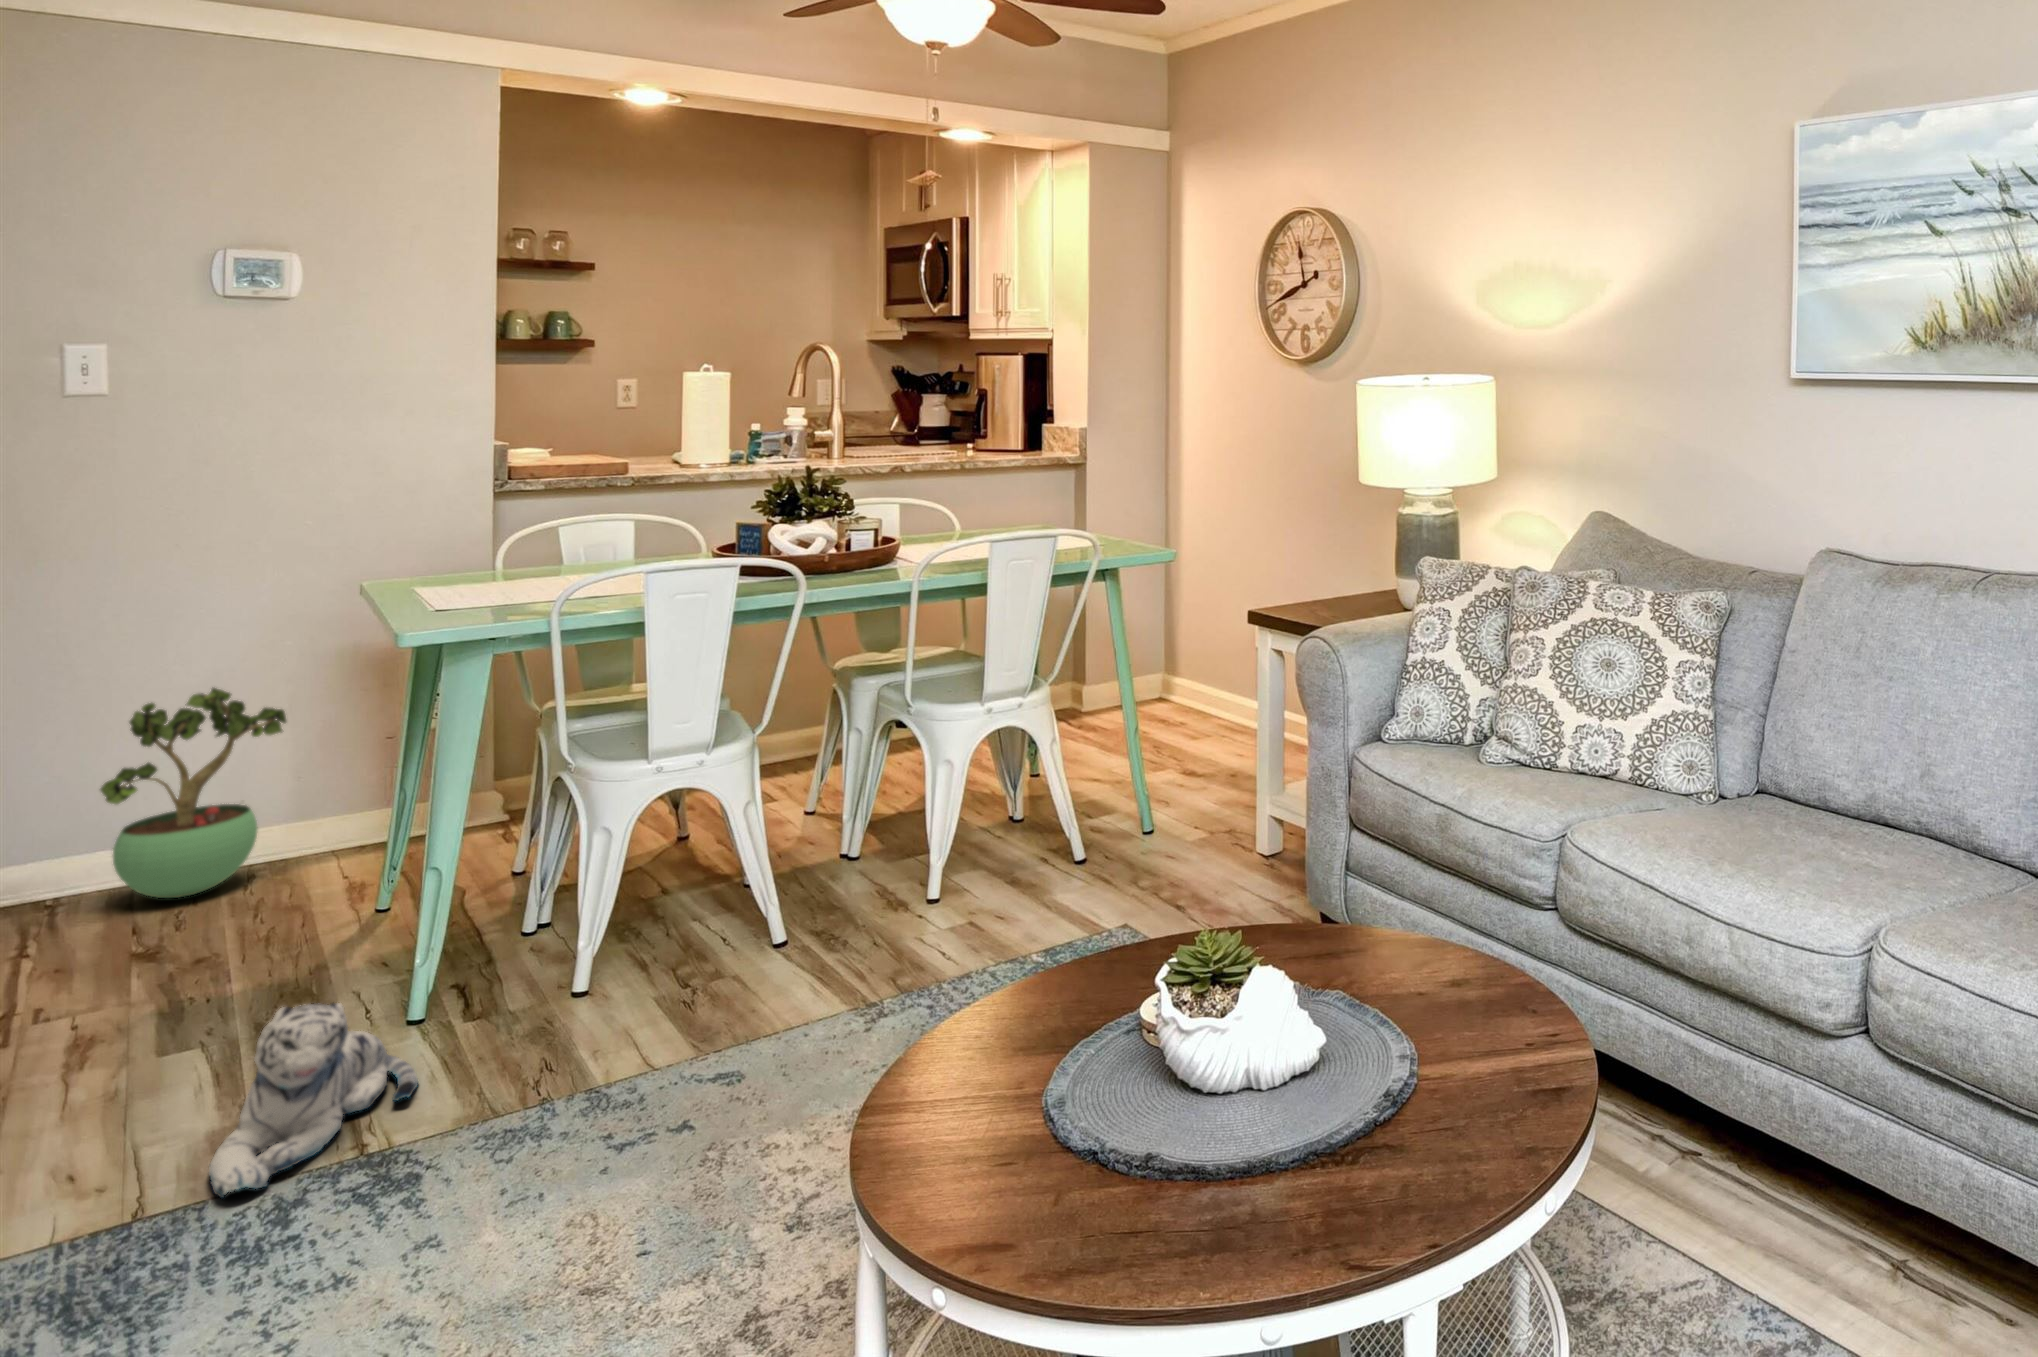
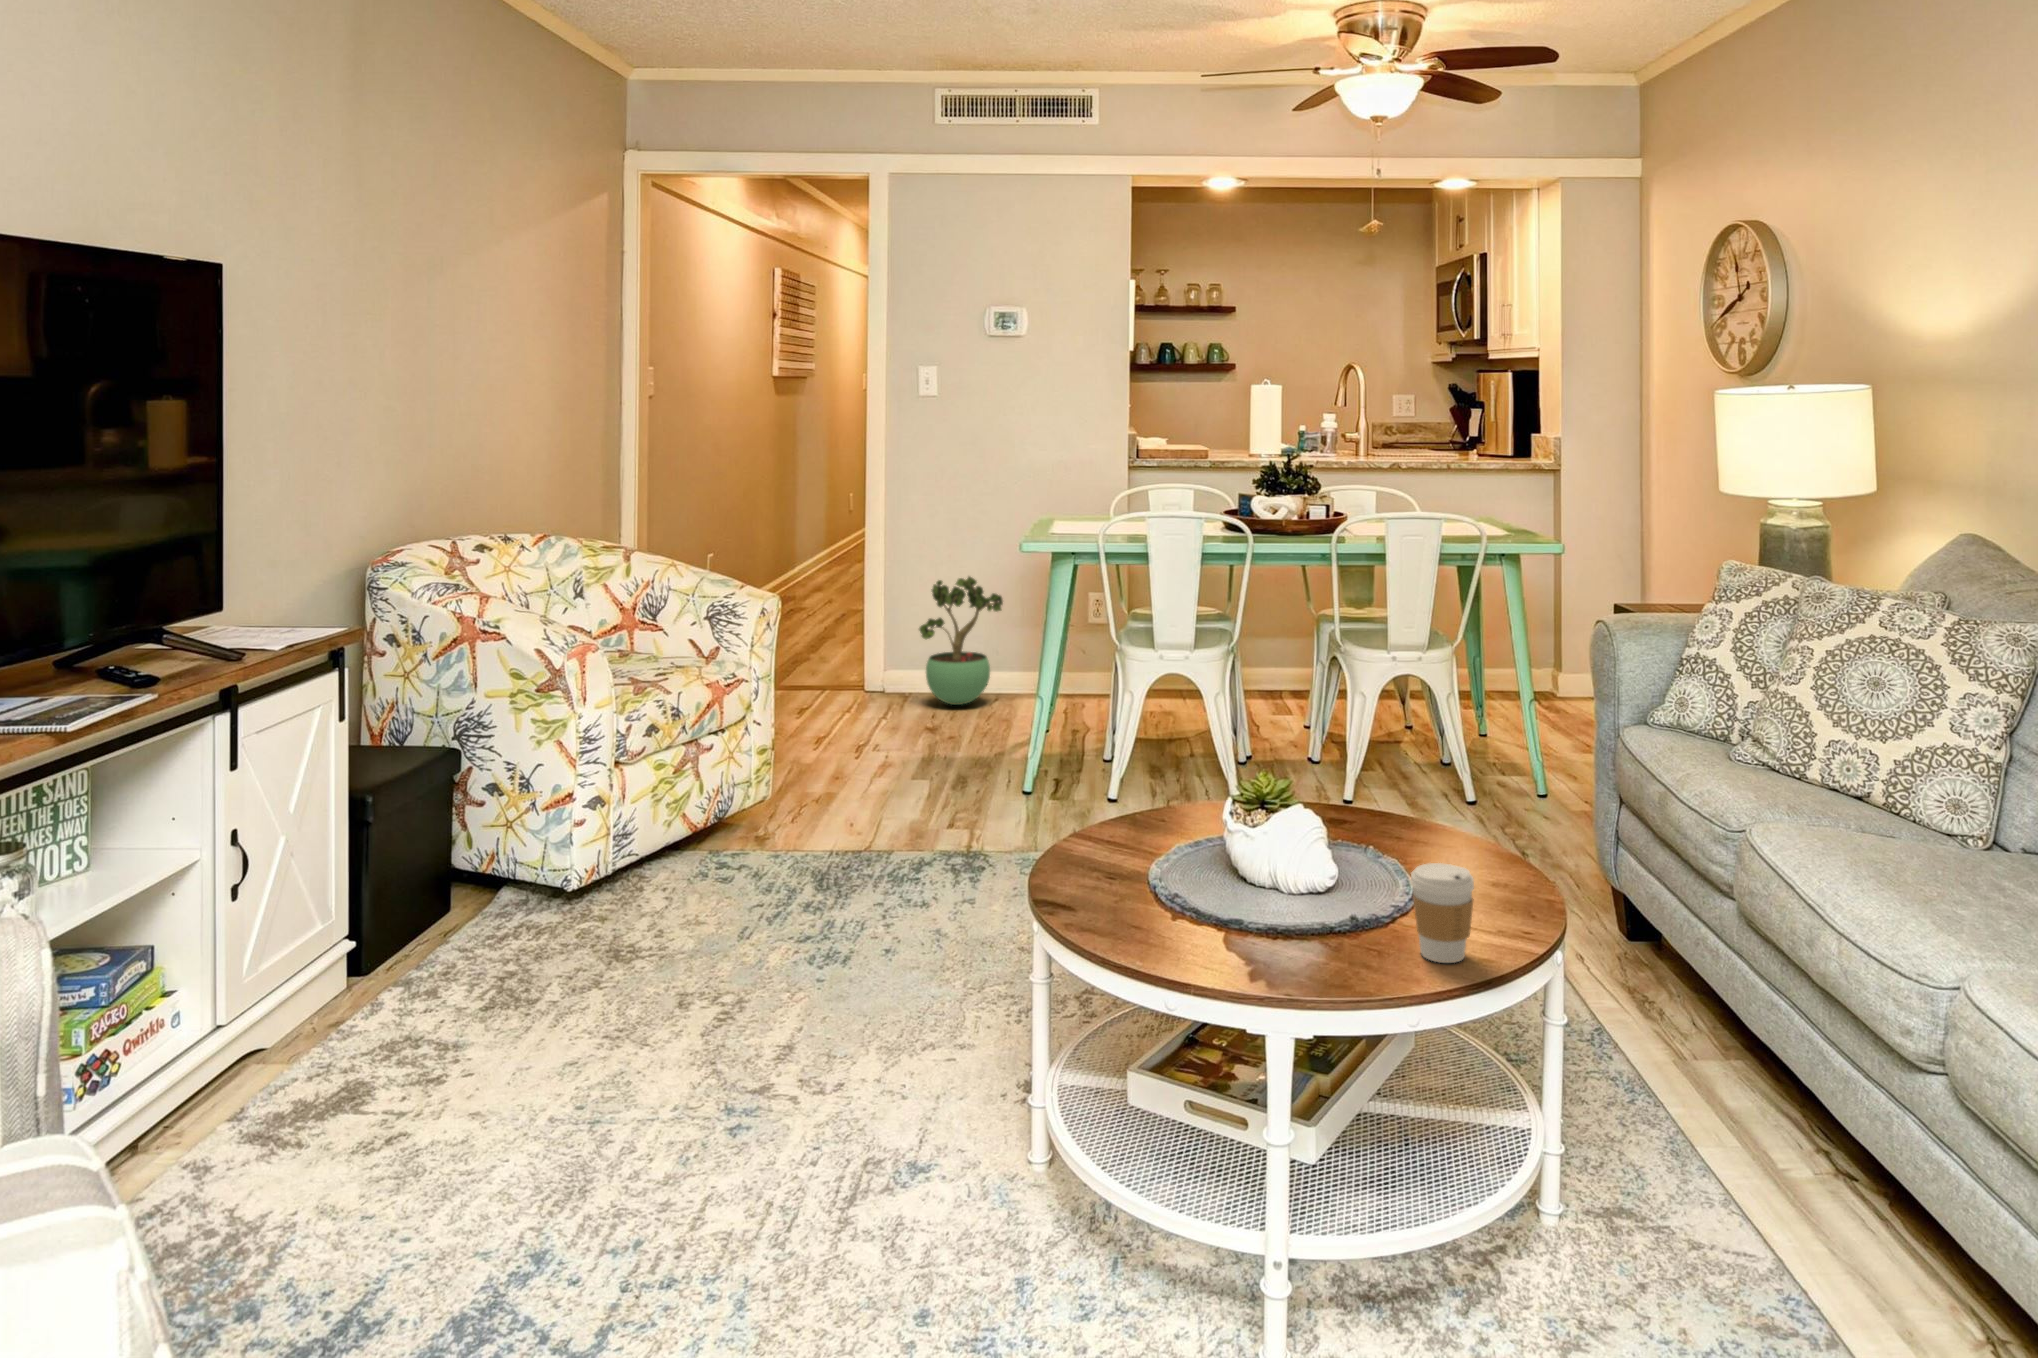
coffee cup: none [1449,985,1524,1115] -> present [1411,863,1474,963]
plush toy: present [209,1003,418,1198] -> none [899,753,1005,852]

